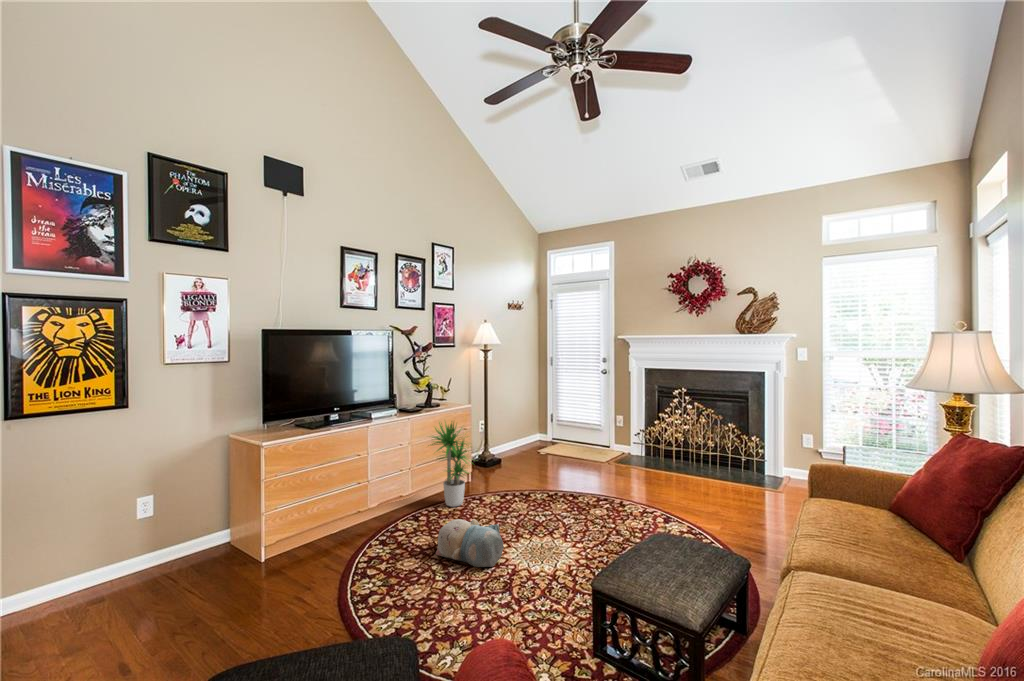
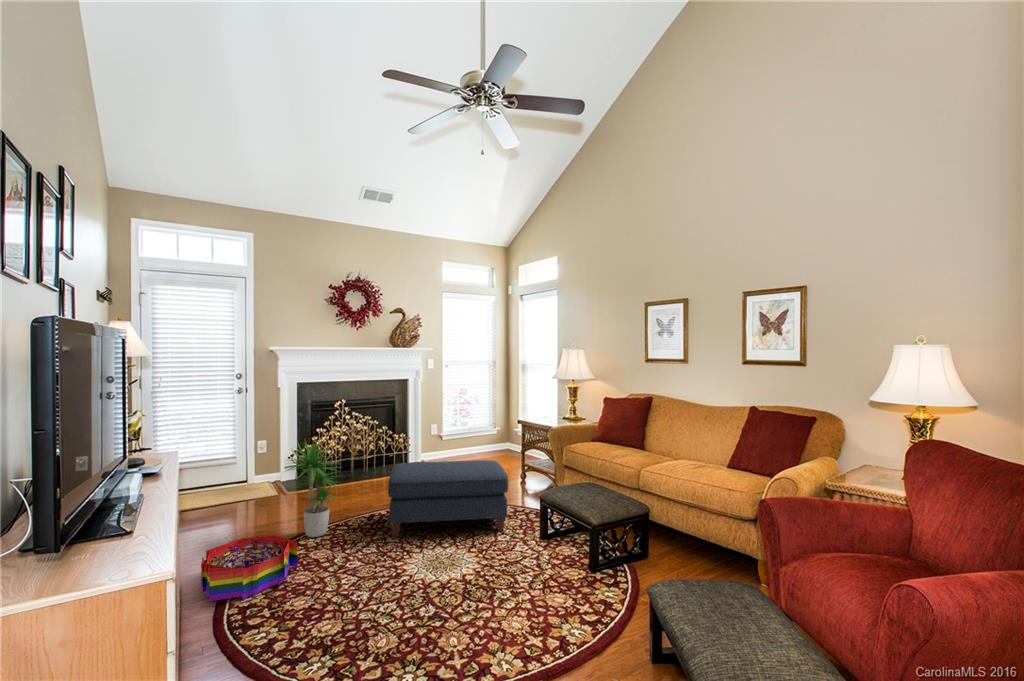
ottoman: none [510,449,631,531] -> present [388,460,509,537]
storage bin: none [349,499,423,551] -> present [201,535,297,601]
plush toy: present [436,519,504,567] -> none [327,541,405,590]

